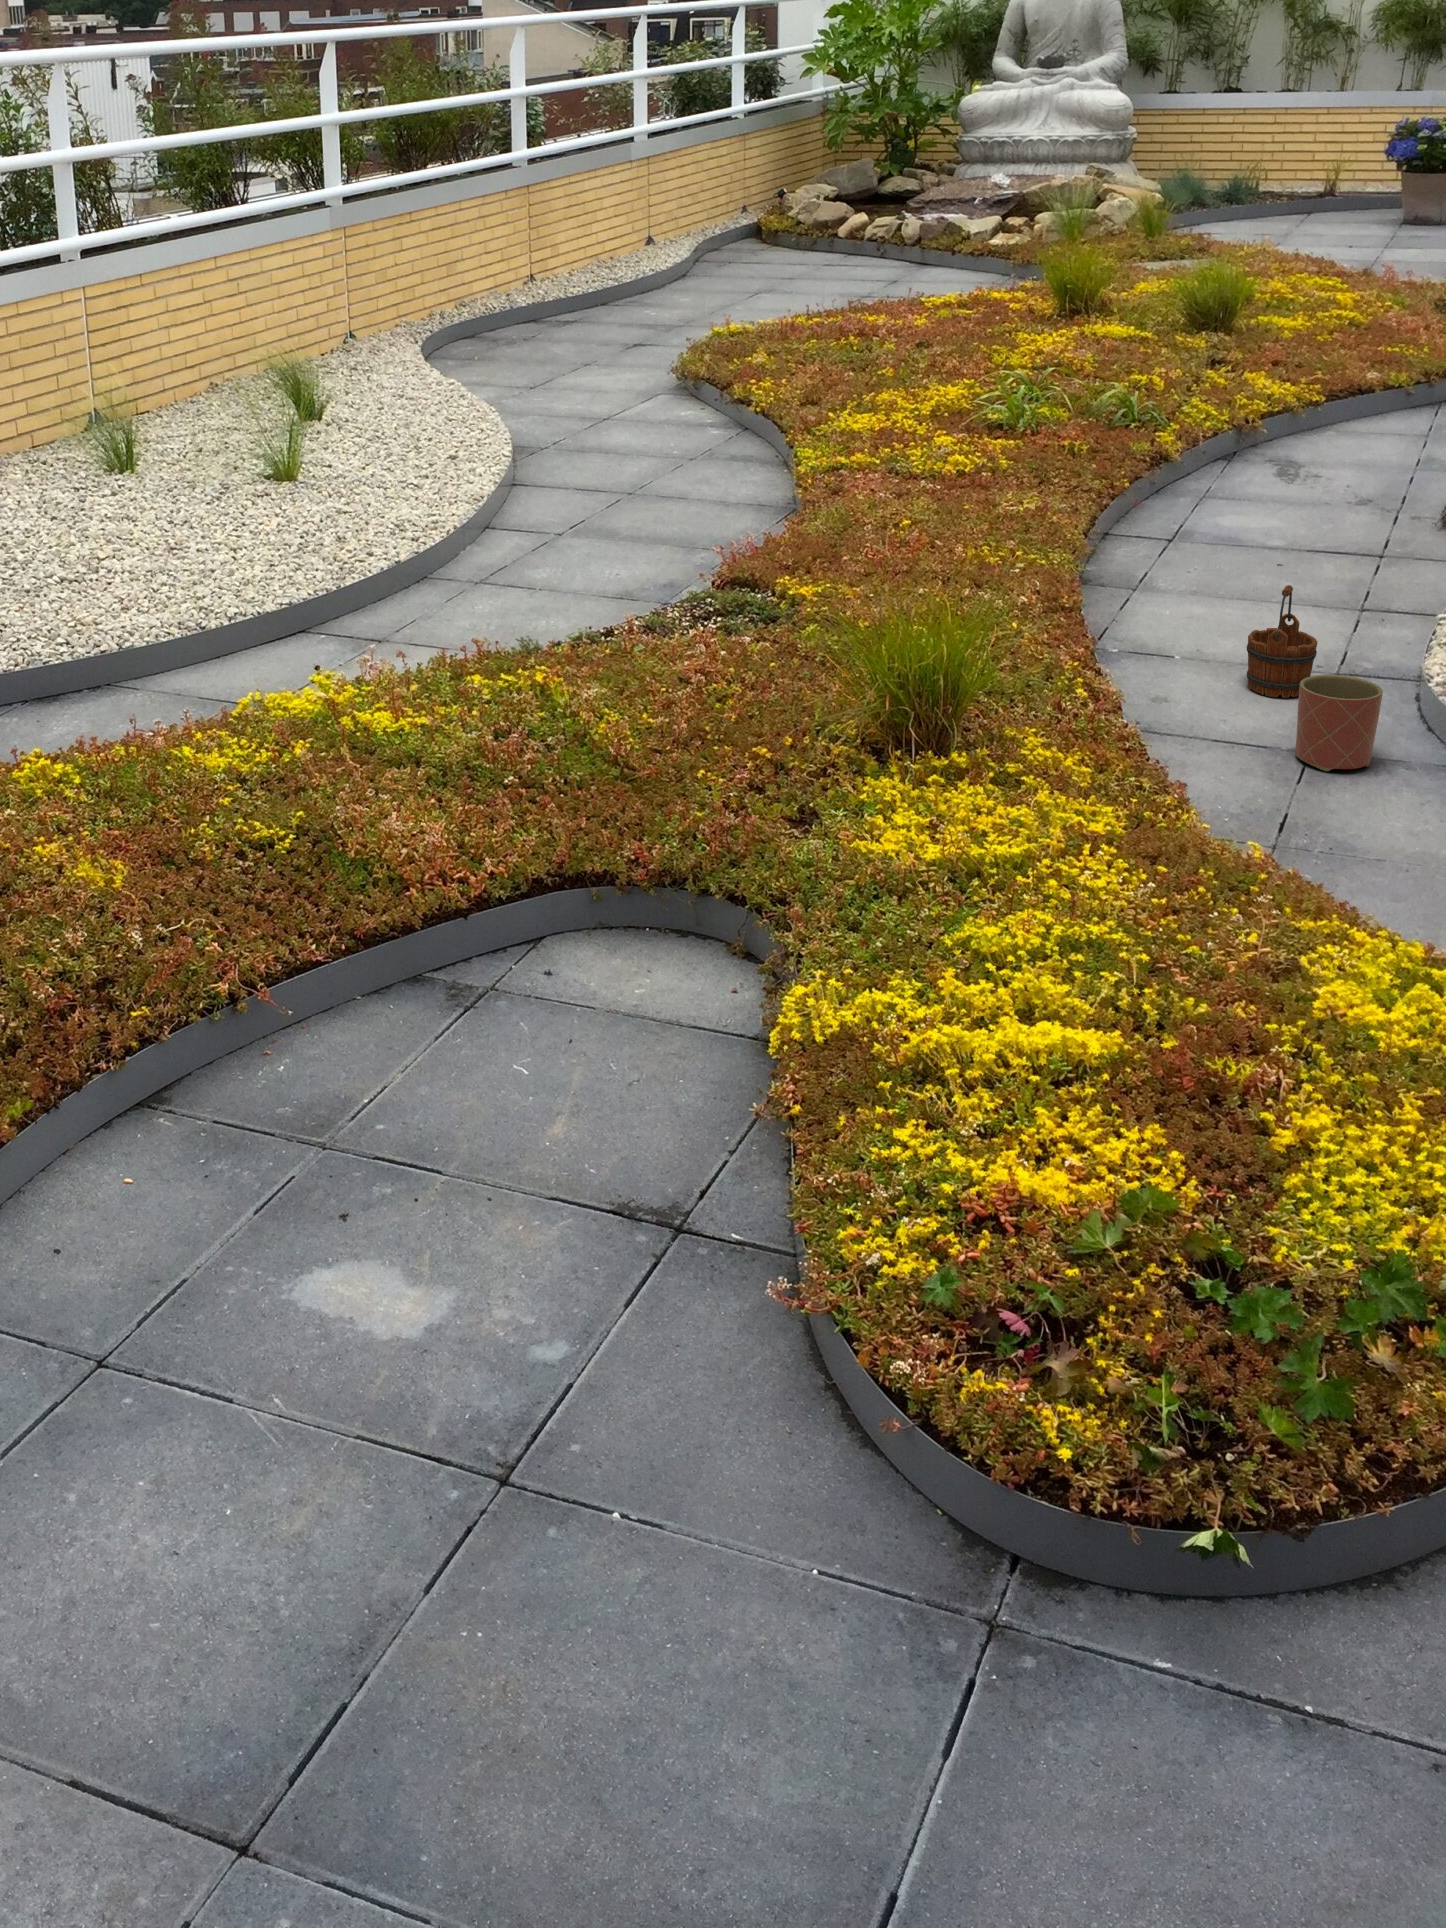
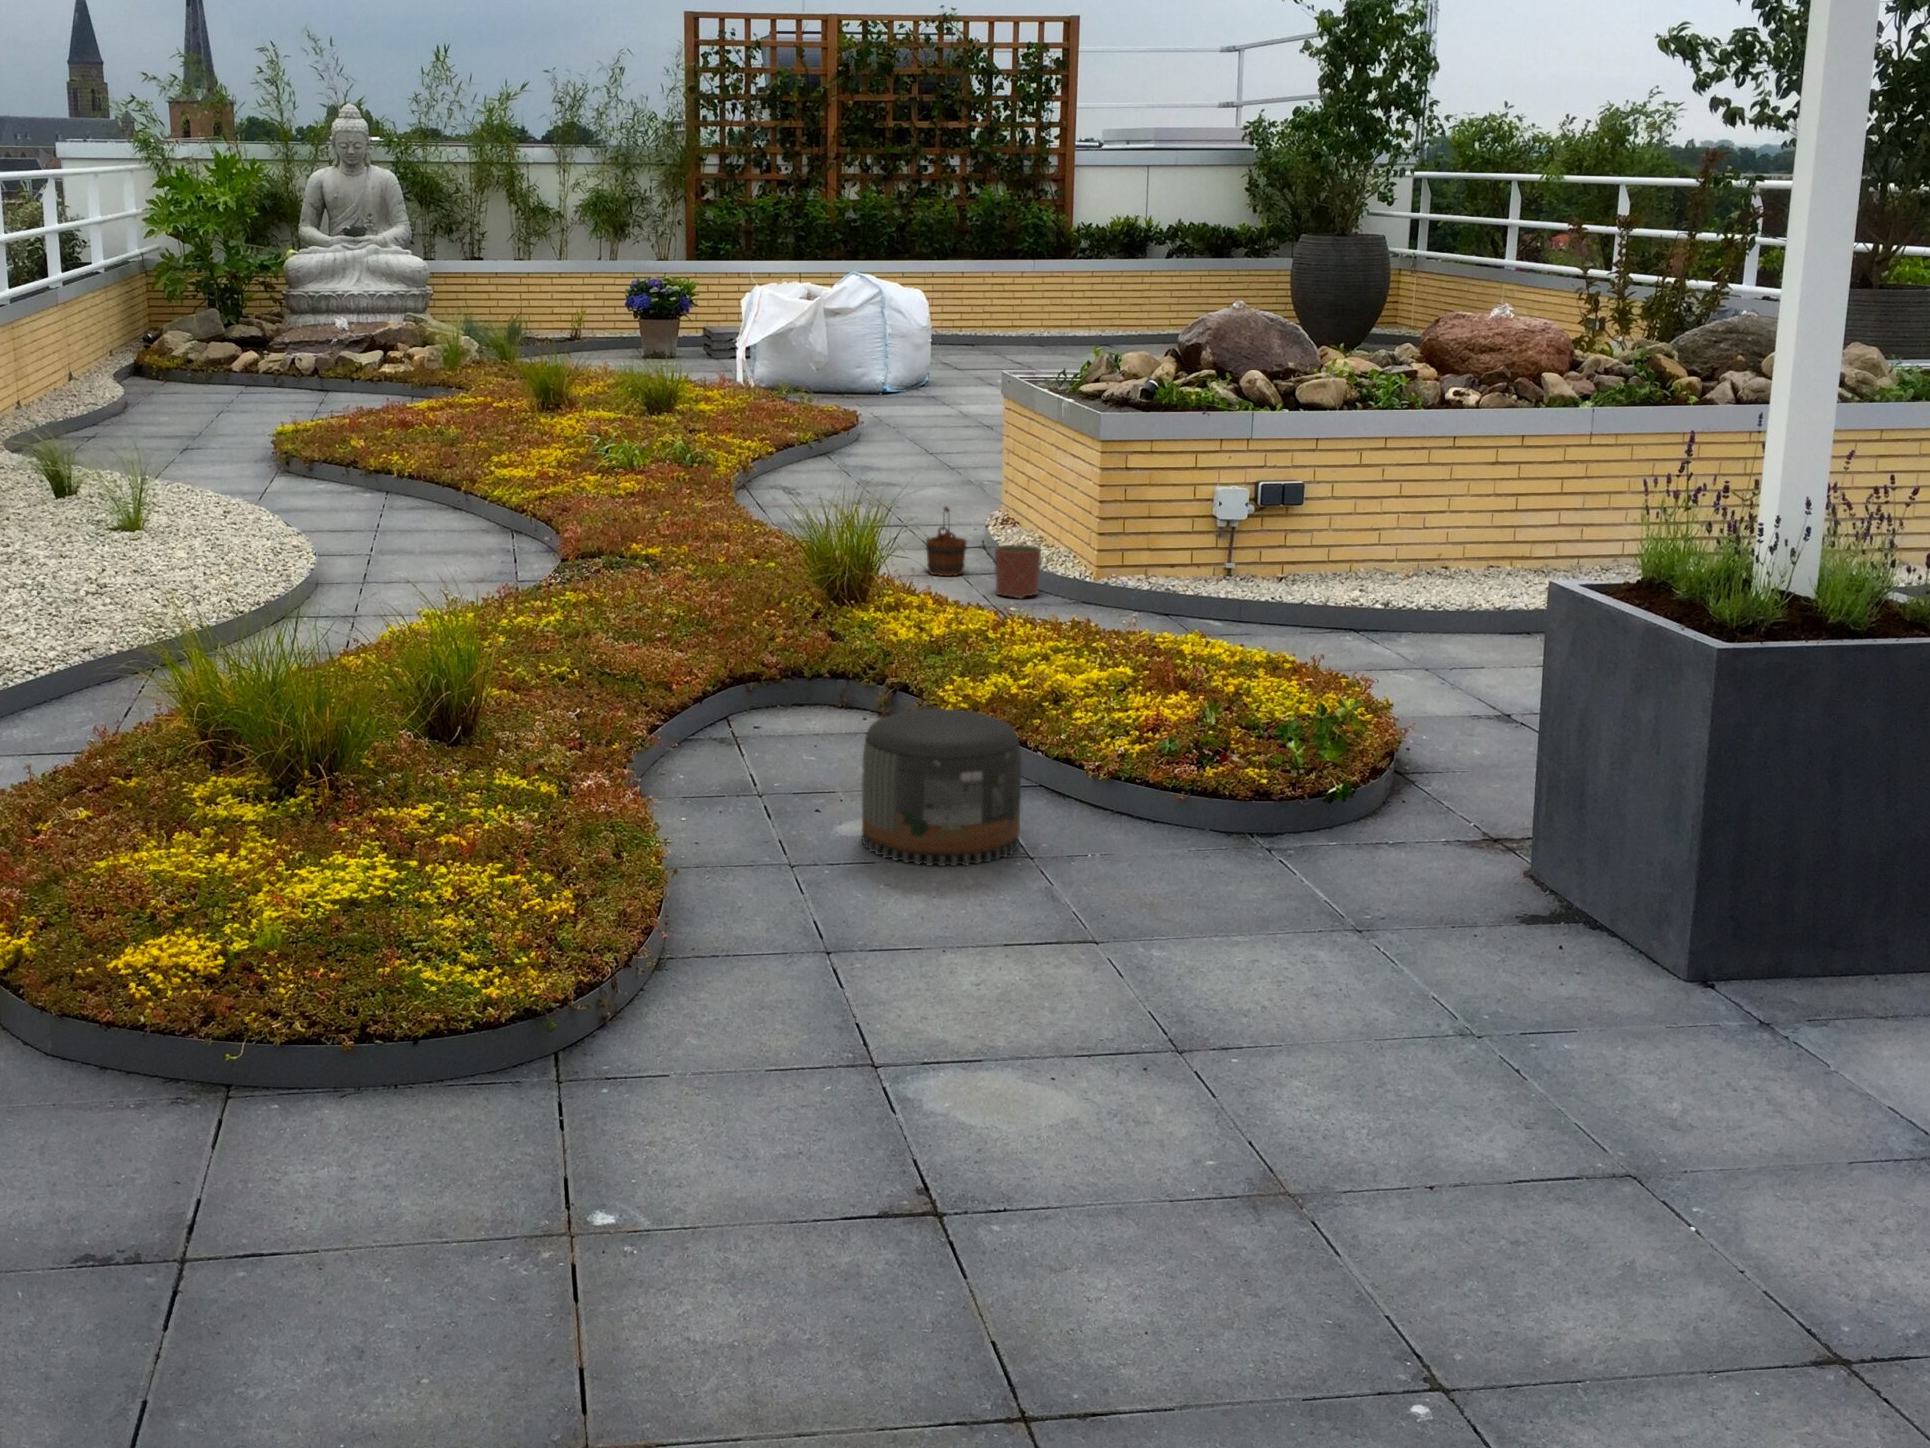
pouf: none [213,1110,501,1455] -> present [862,709,1022,866]

